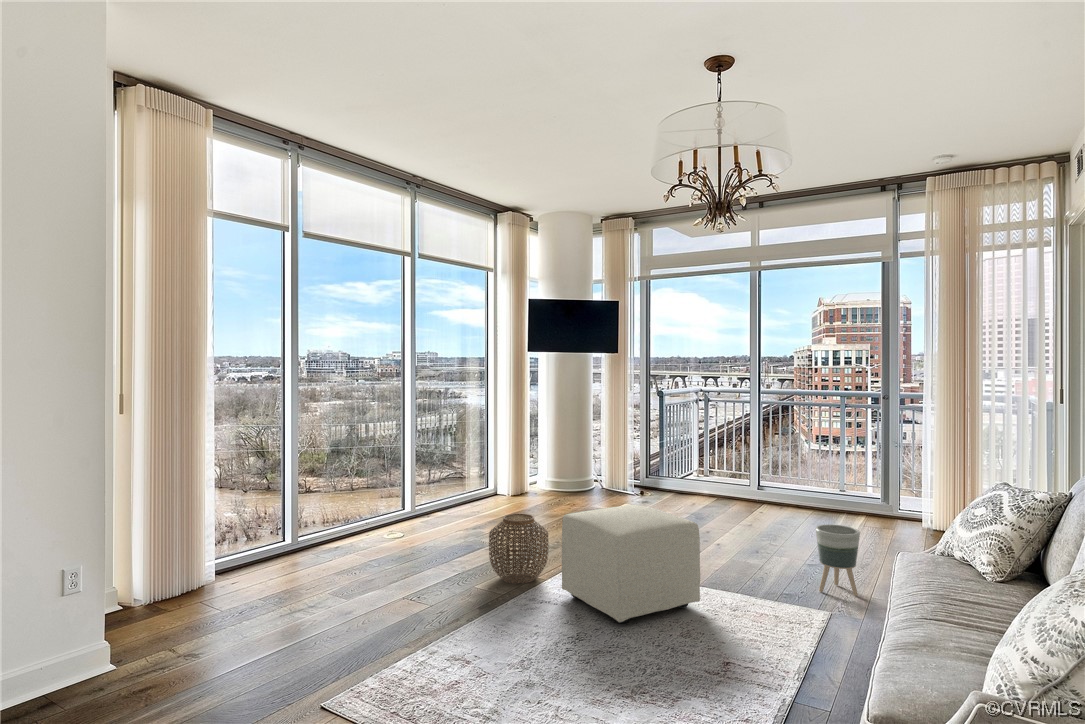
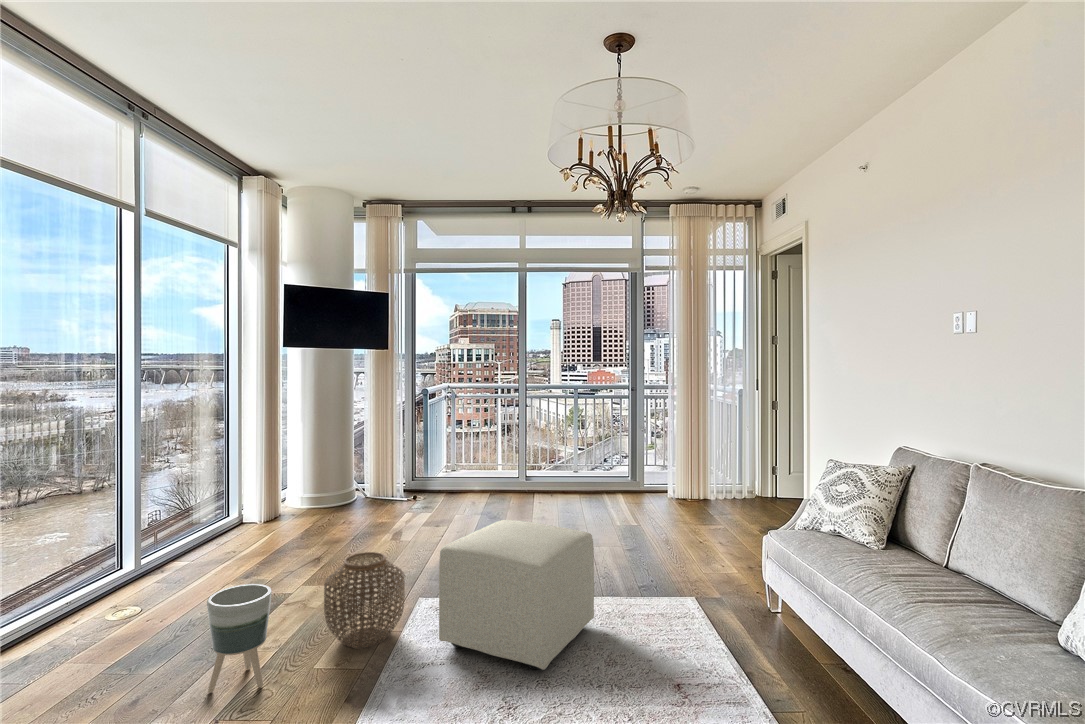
planter: present [816,525,860,596] -> present [207,584,272,693]

